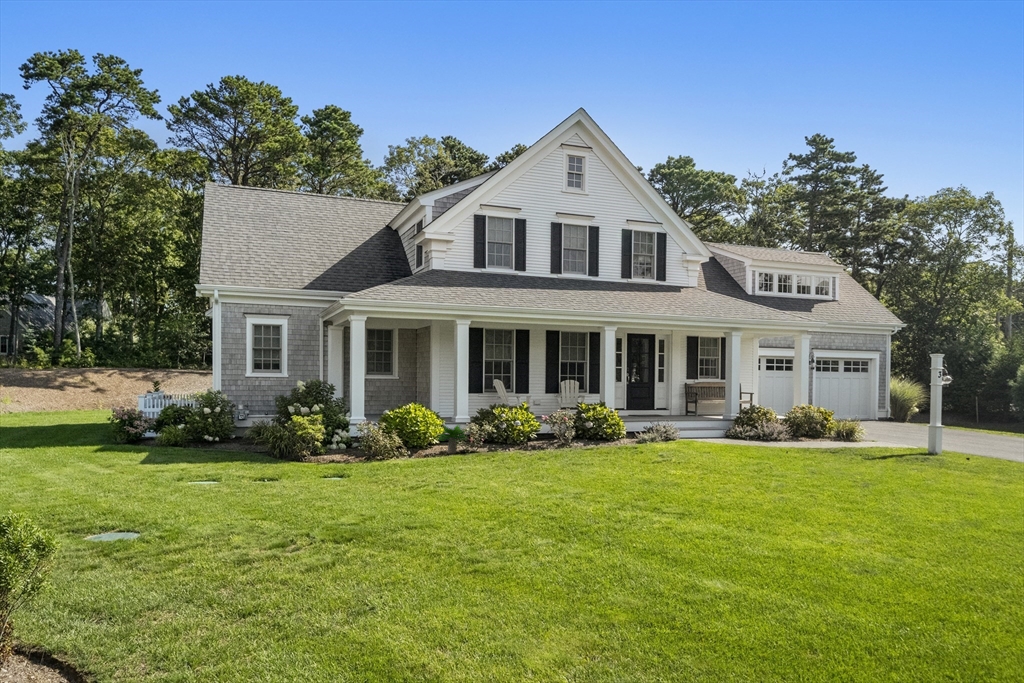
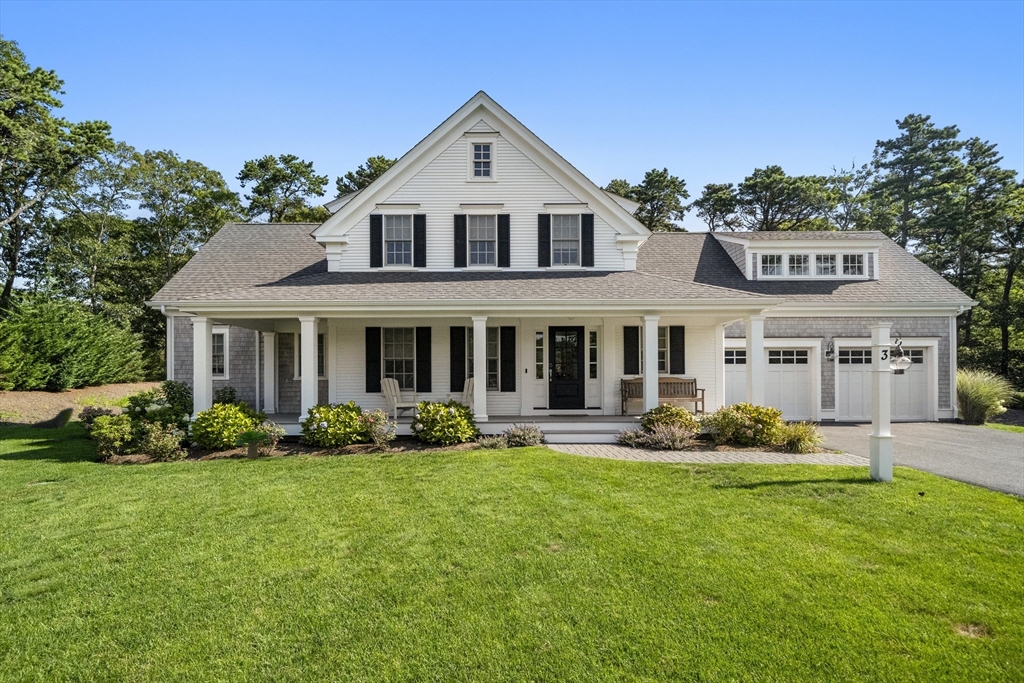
lounge chair: none [70,402,112,445] -> present [29,408,73,443]

